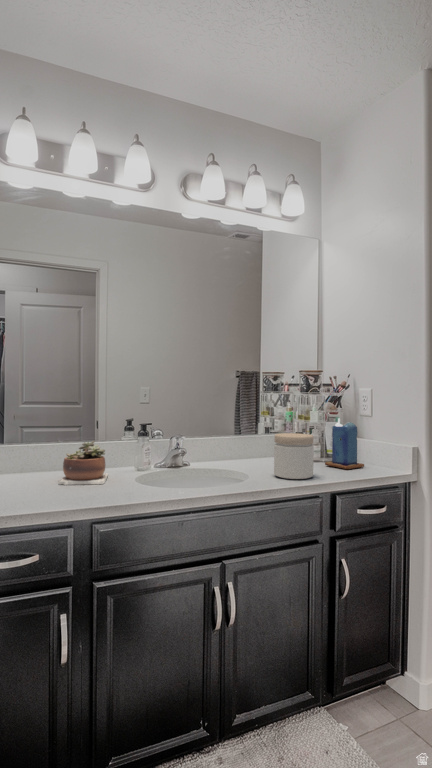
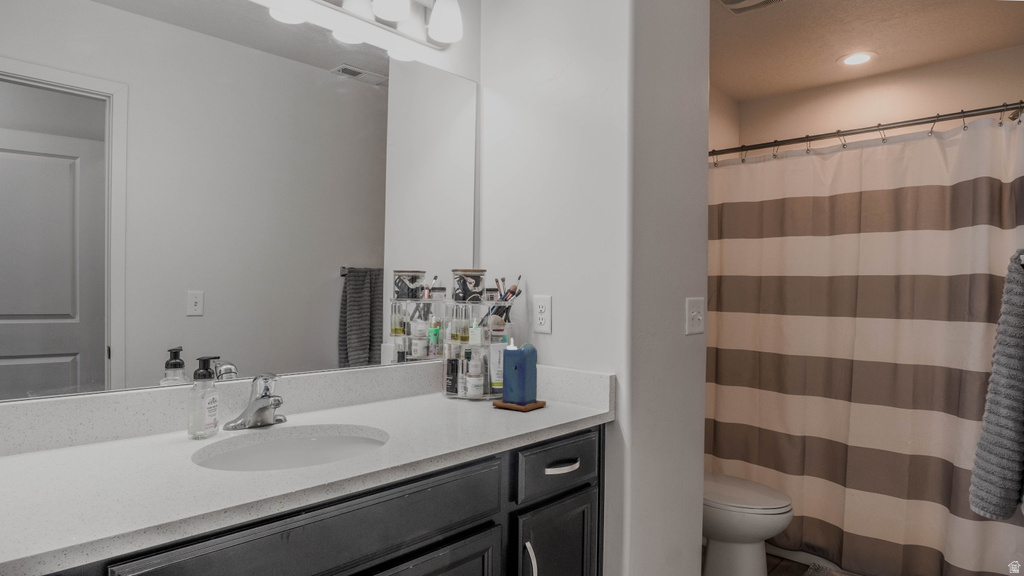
jar: present [274,433,314,479] -> none [427,363,486,433]
succulent plant: present [58,441,108,485] -> none [36,392,139,480]

